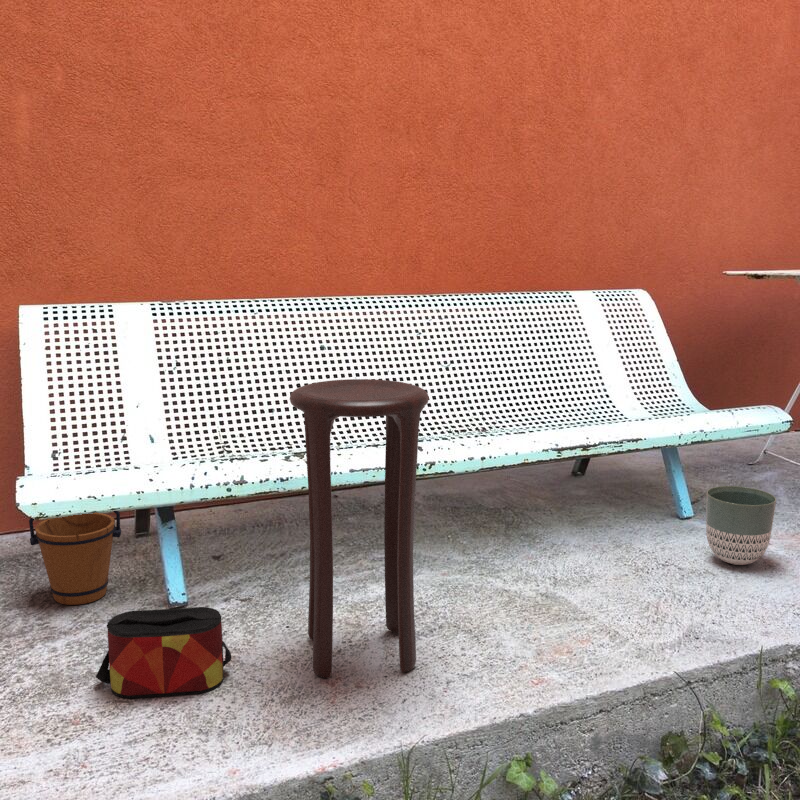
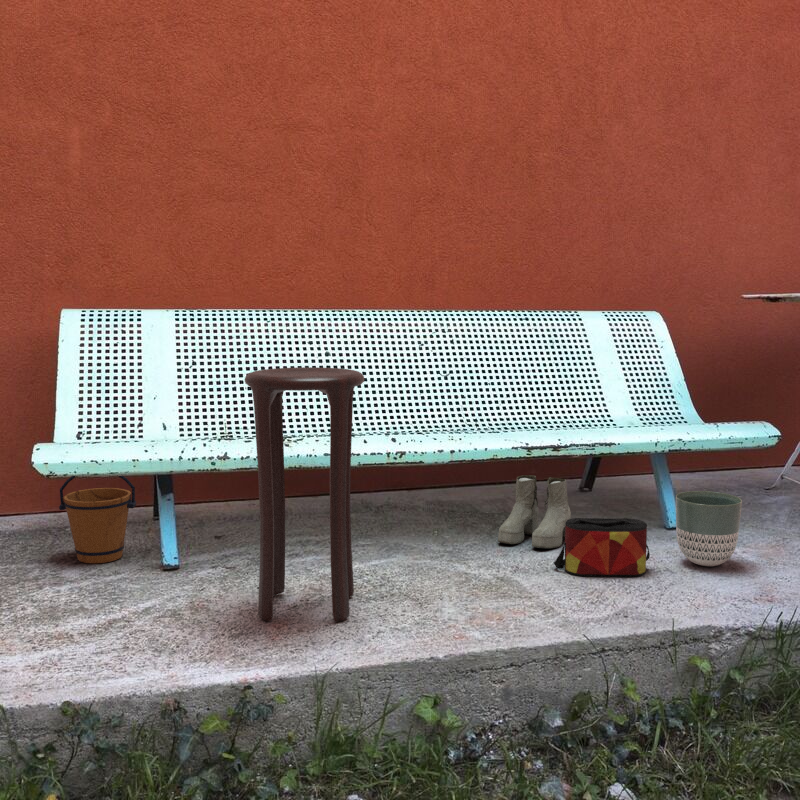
boots: none [515,472,585,552] -> present [498,475,571,549]
bag: present [96,607,231,698] -> present [553,518,650,577]

